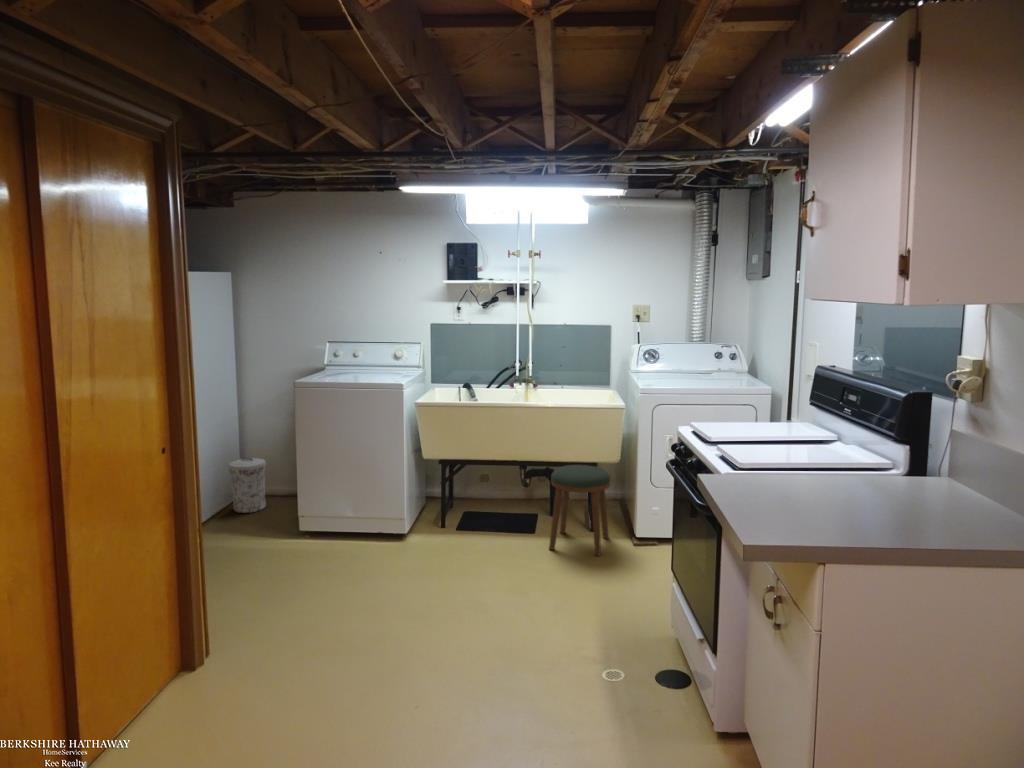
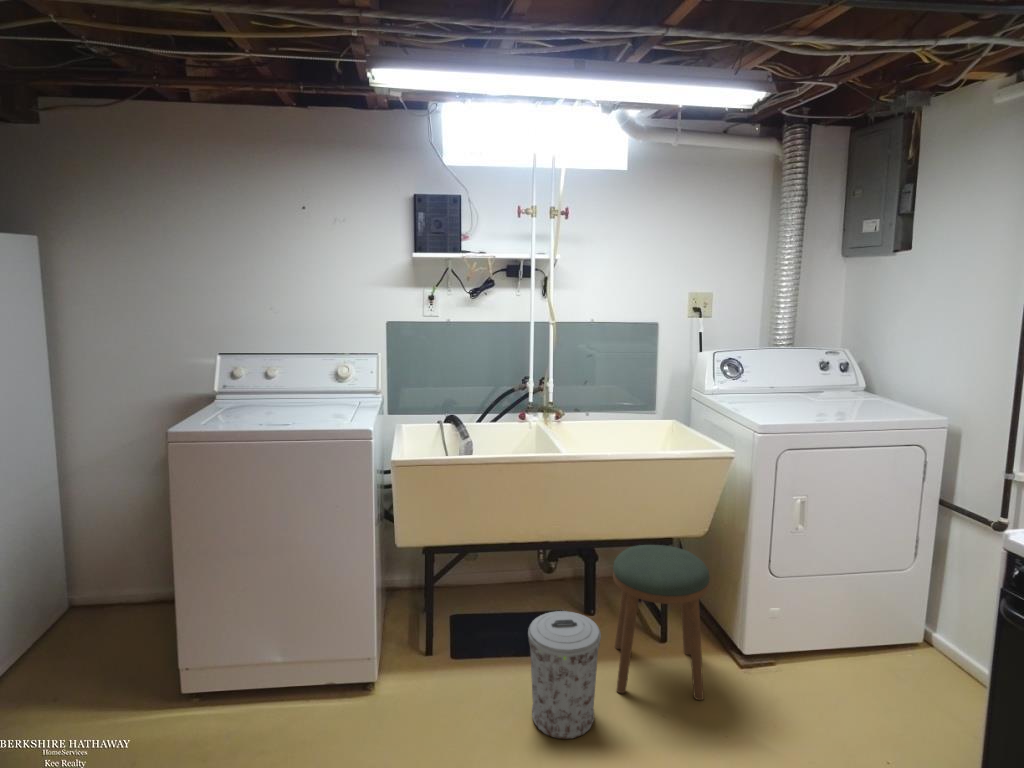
trash can: present [228,458,266,513] -> present [528,611,601,739]

